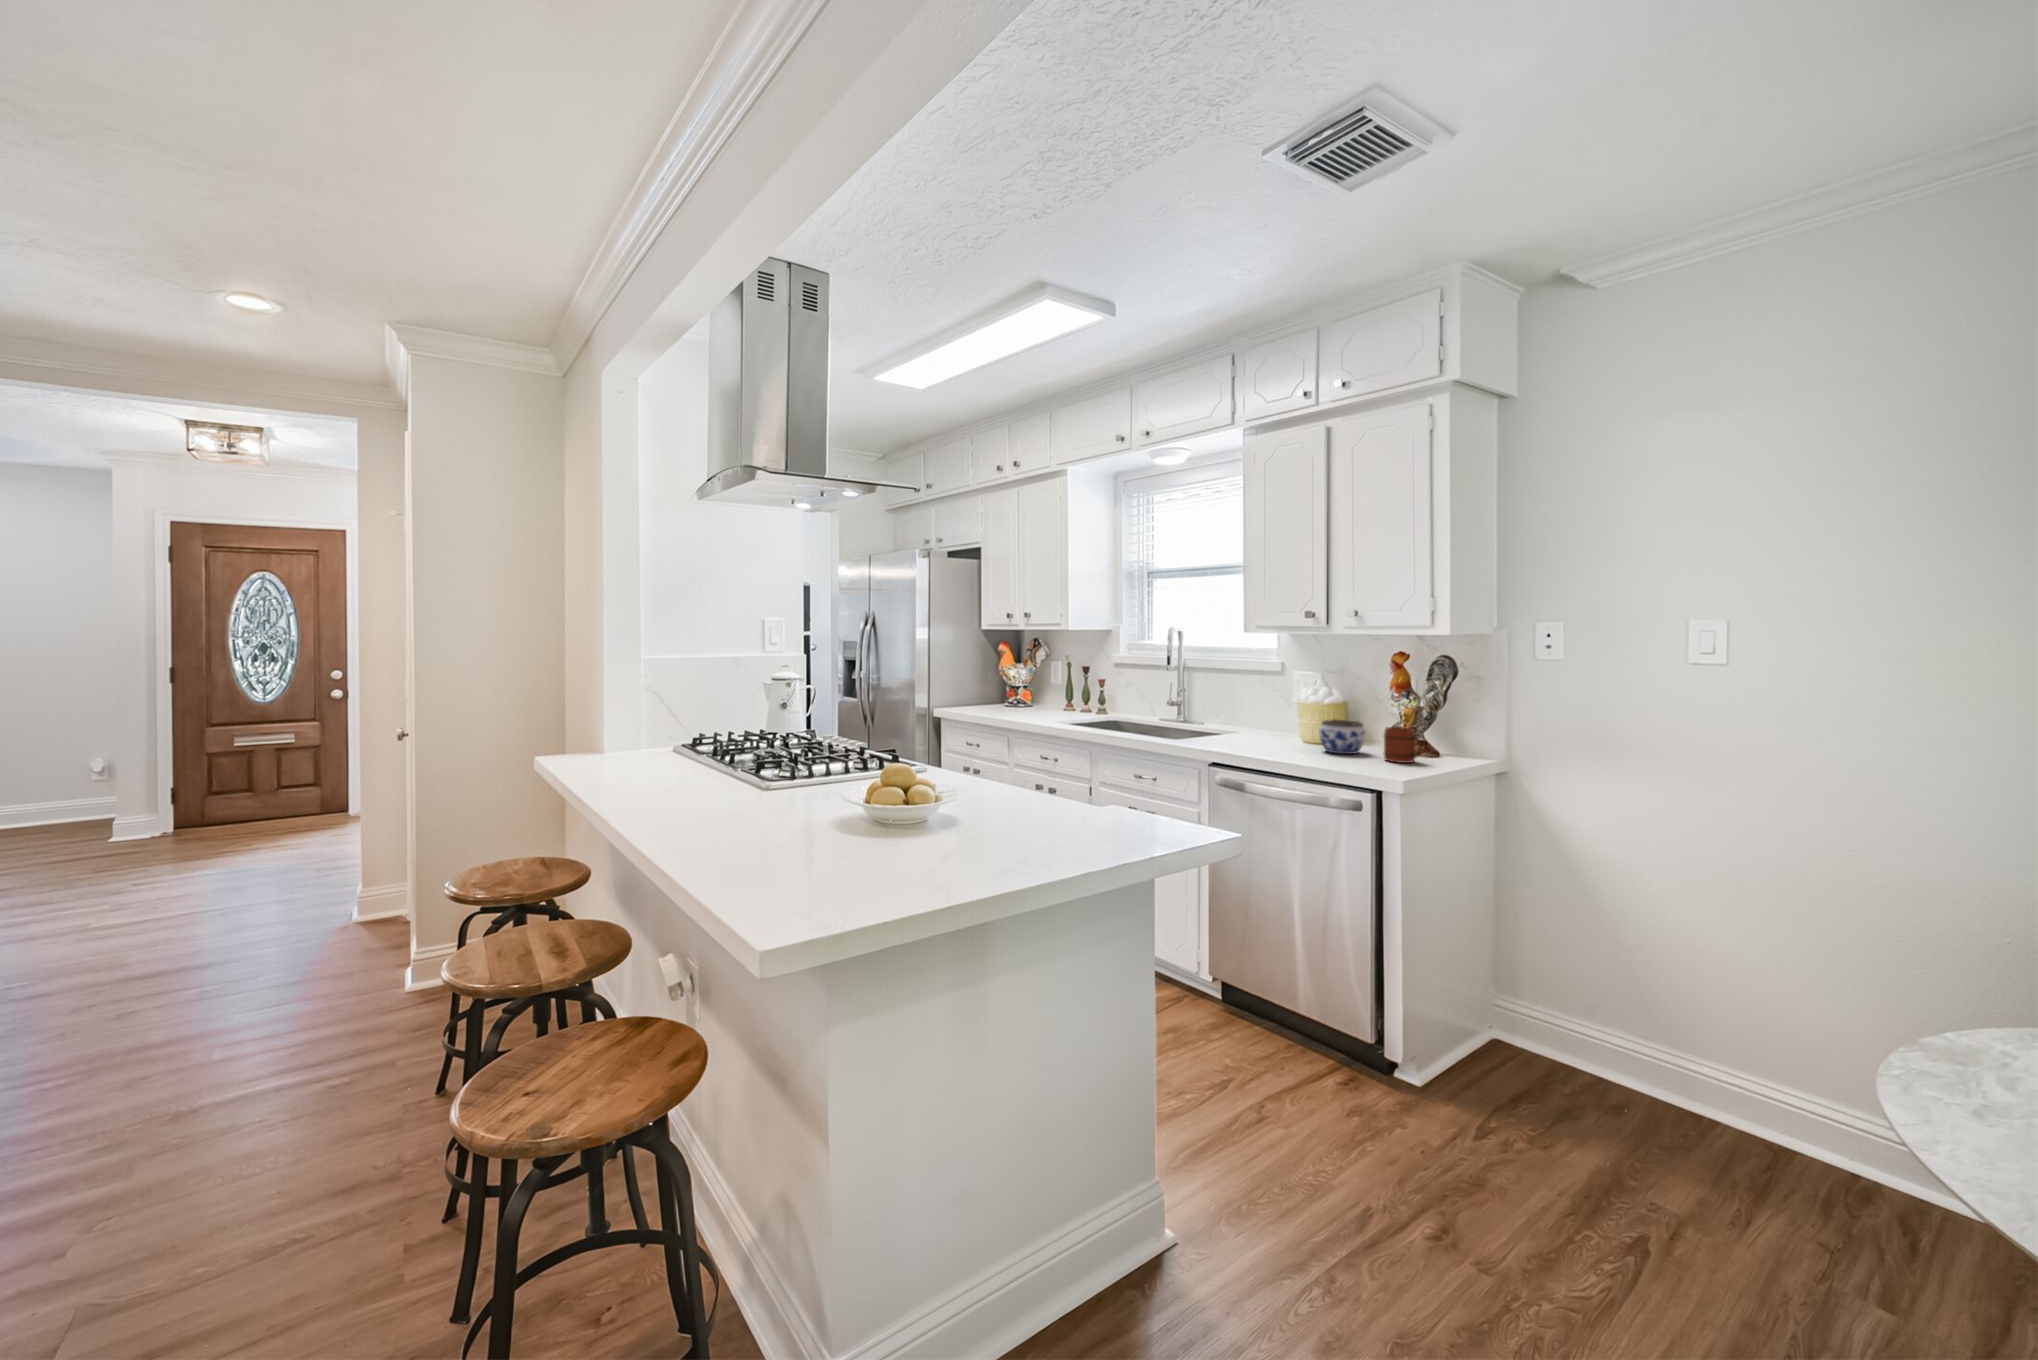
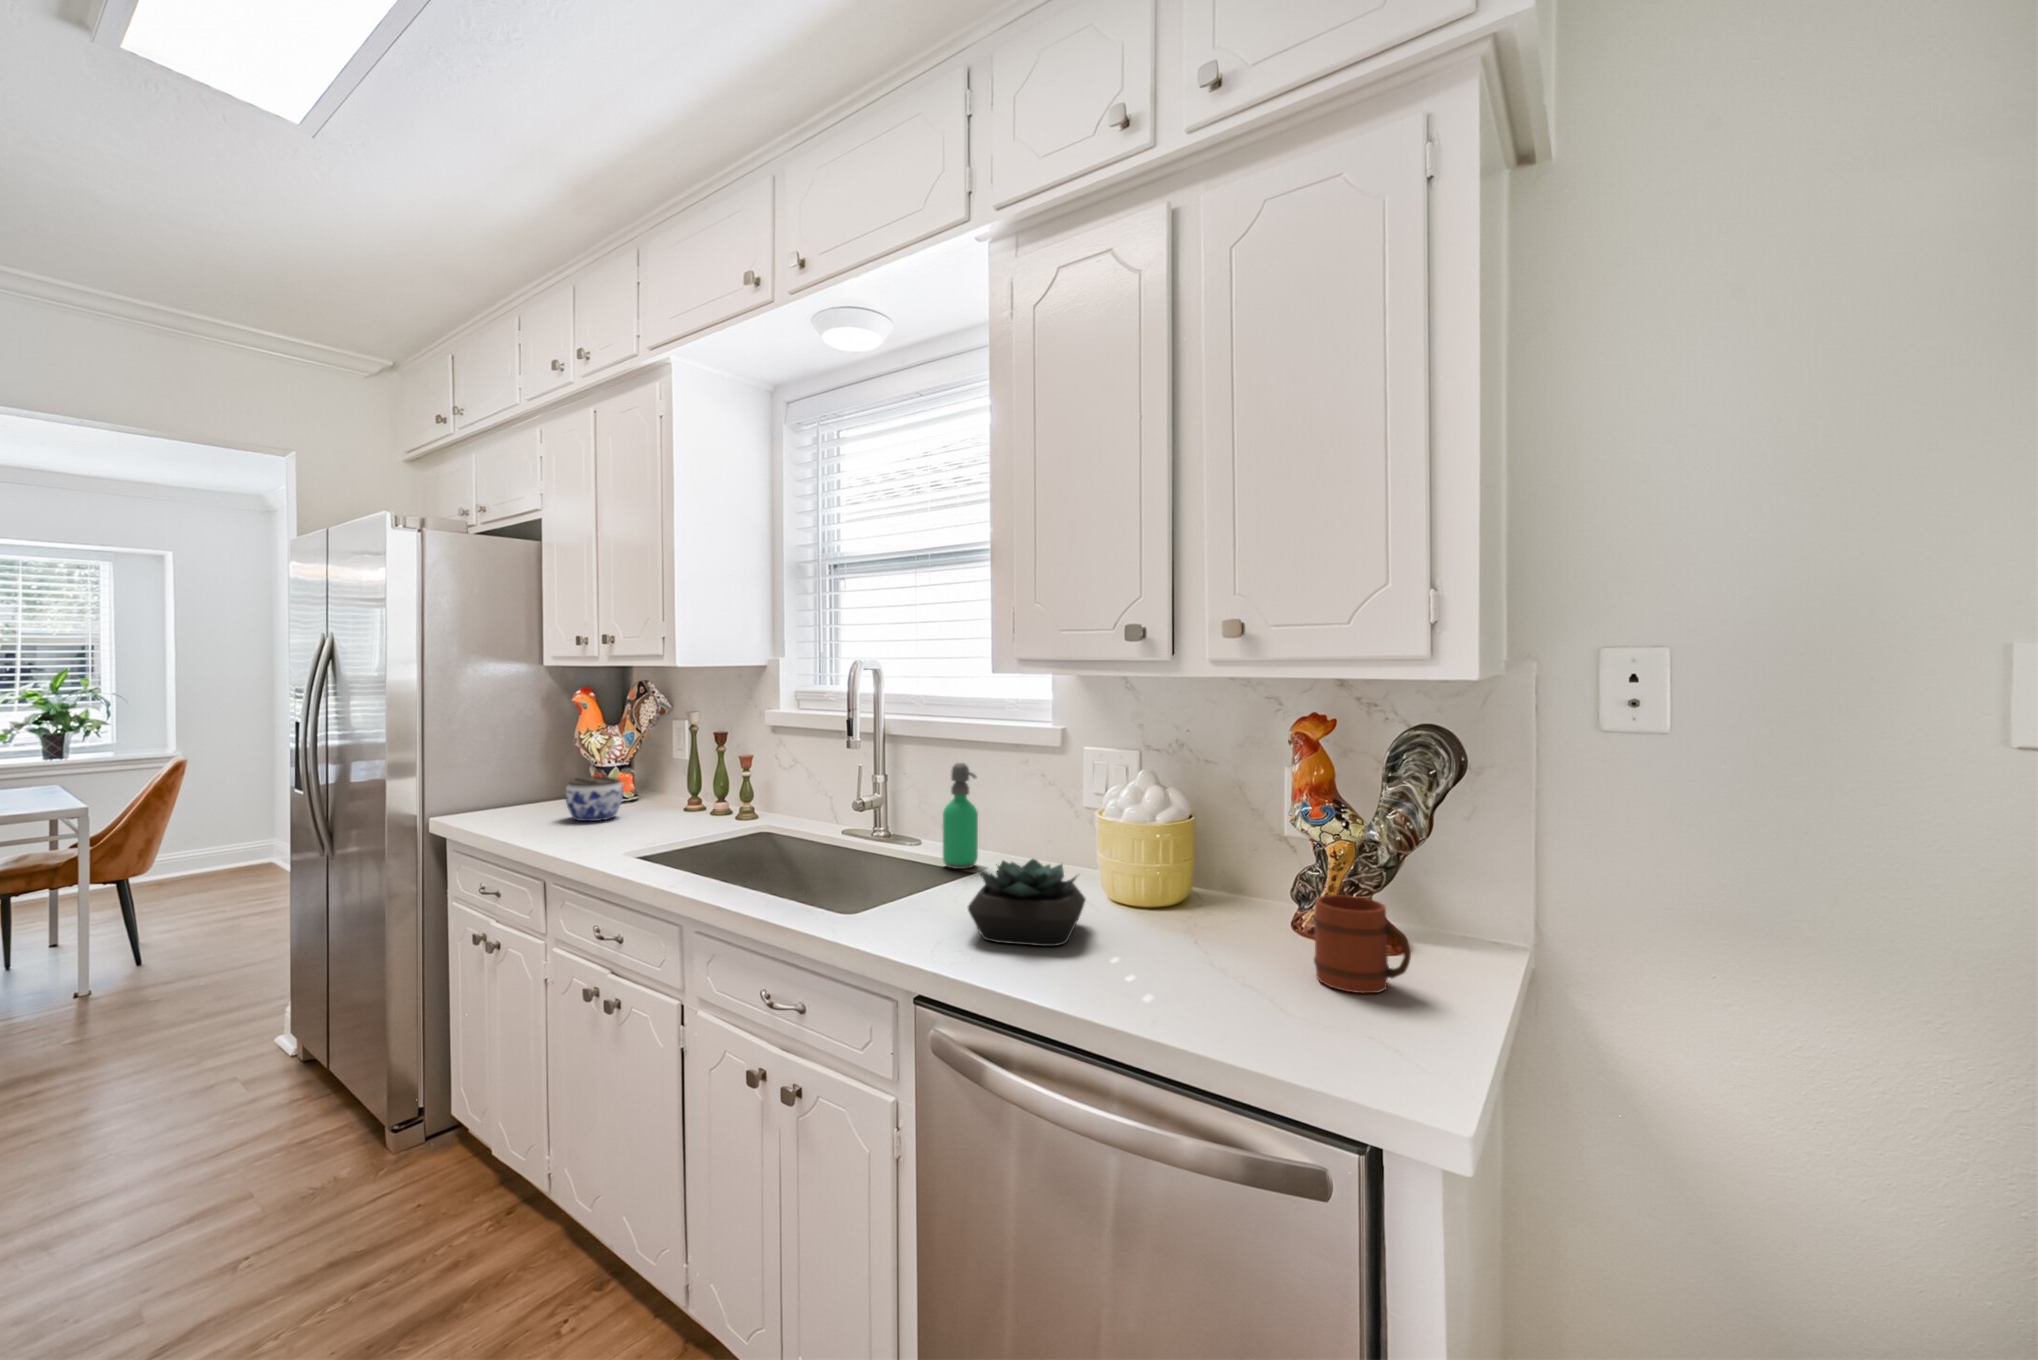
soap dispenser: none [1217,679,1236,731] -> present [943,763,978,869]
succulent plant: none [1232,716,1287,750] -> present [968,859,1086,946]
jar: present [1319,720,1365,754] -> present [565,776,623,821]

